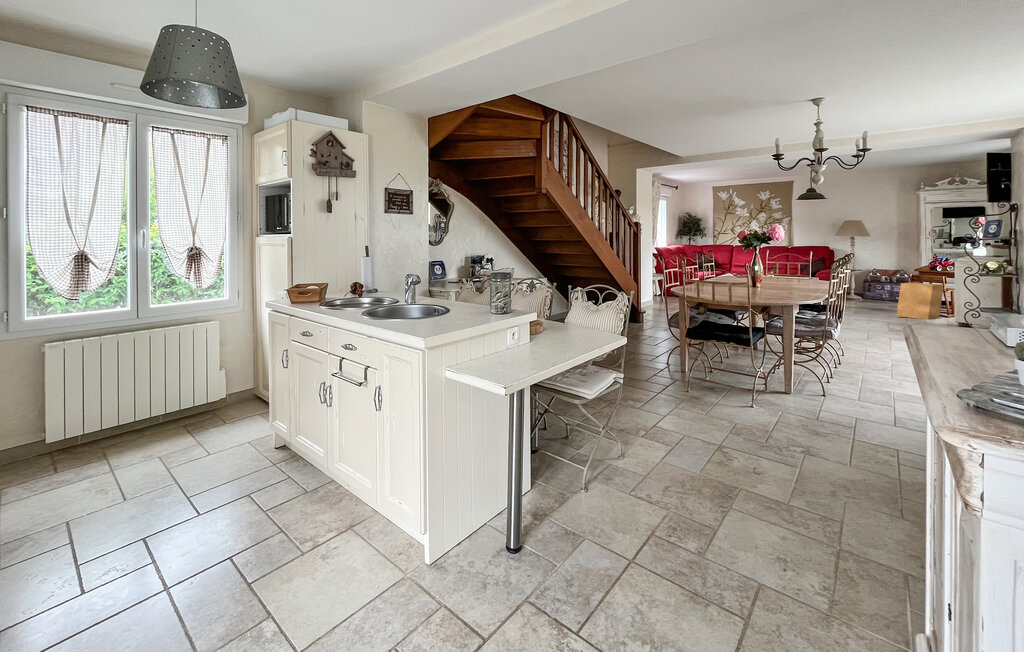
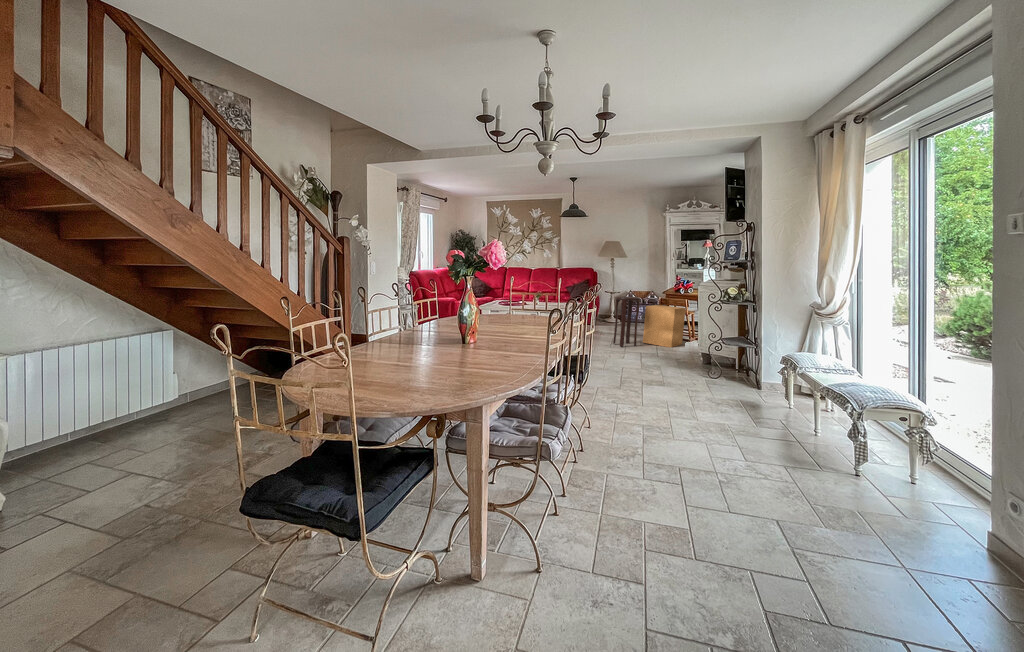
stool: none [866,275,896,319] -> present [613,296,640,347]

